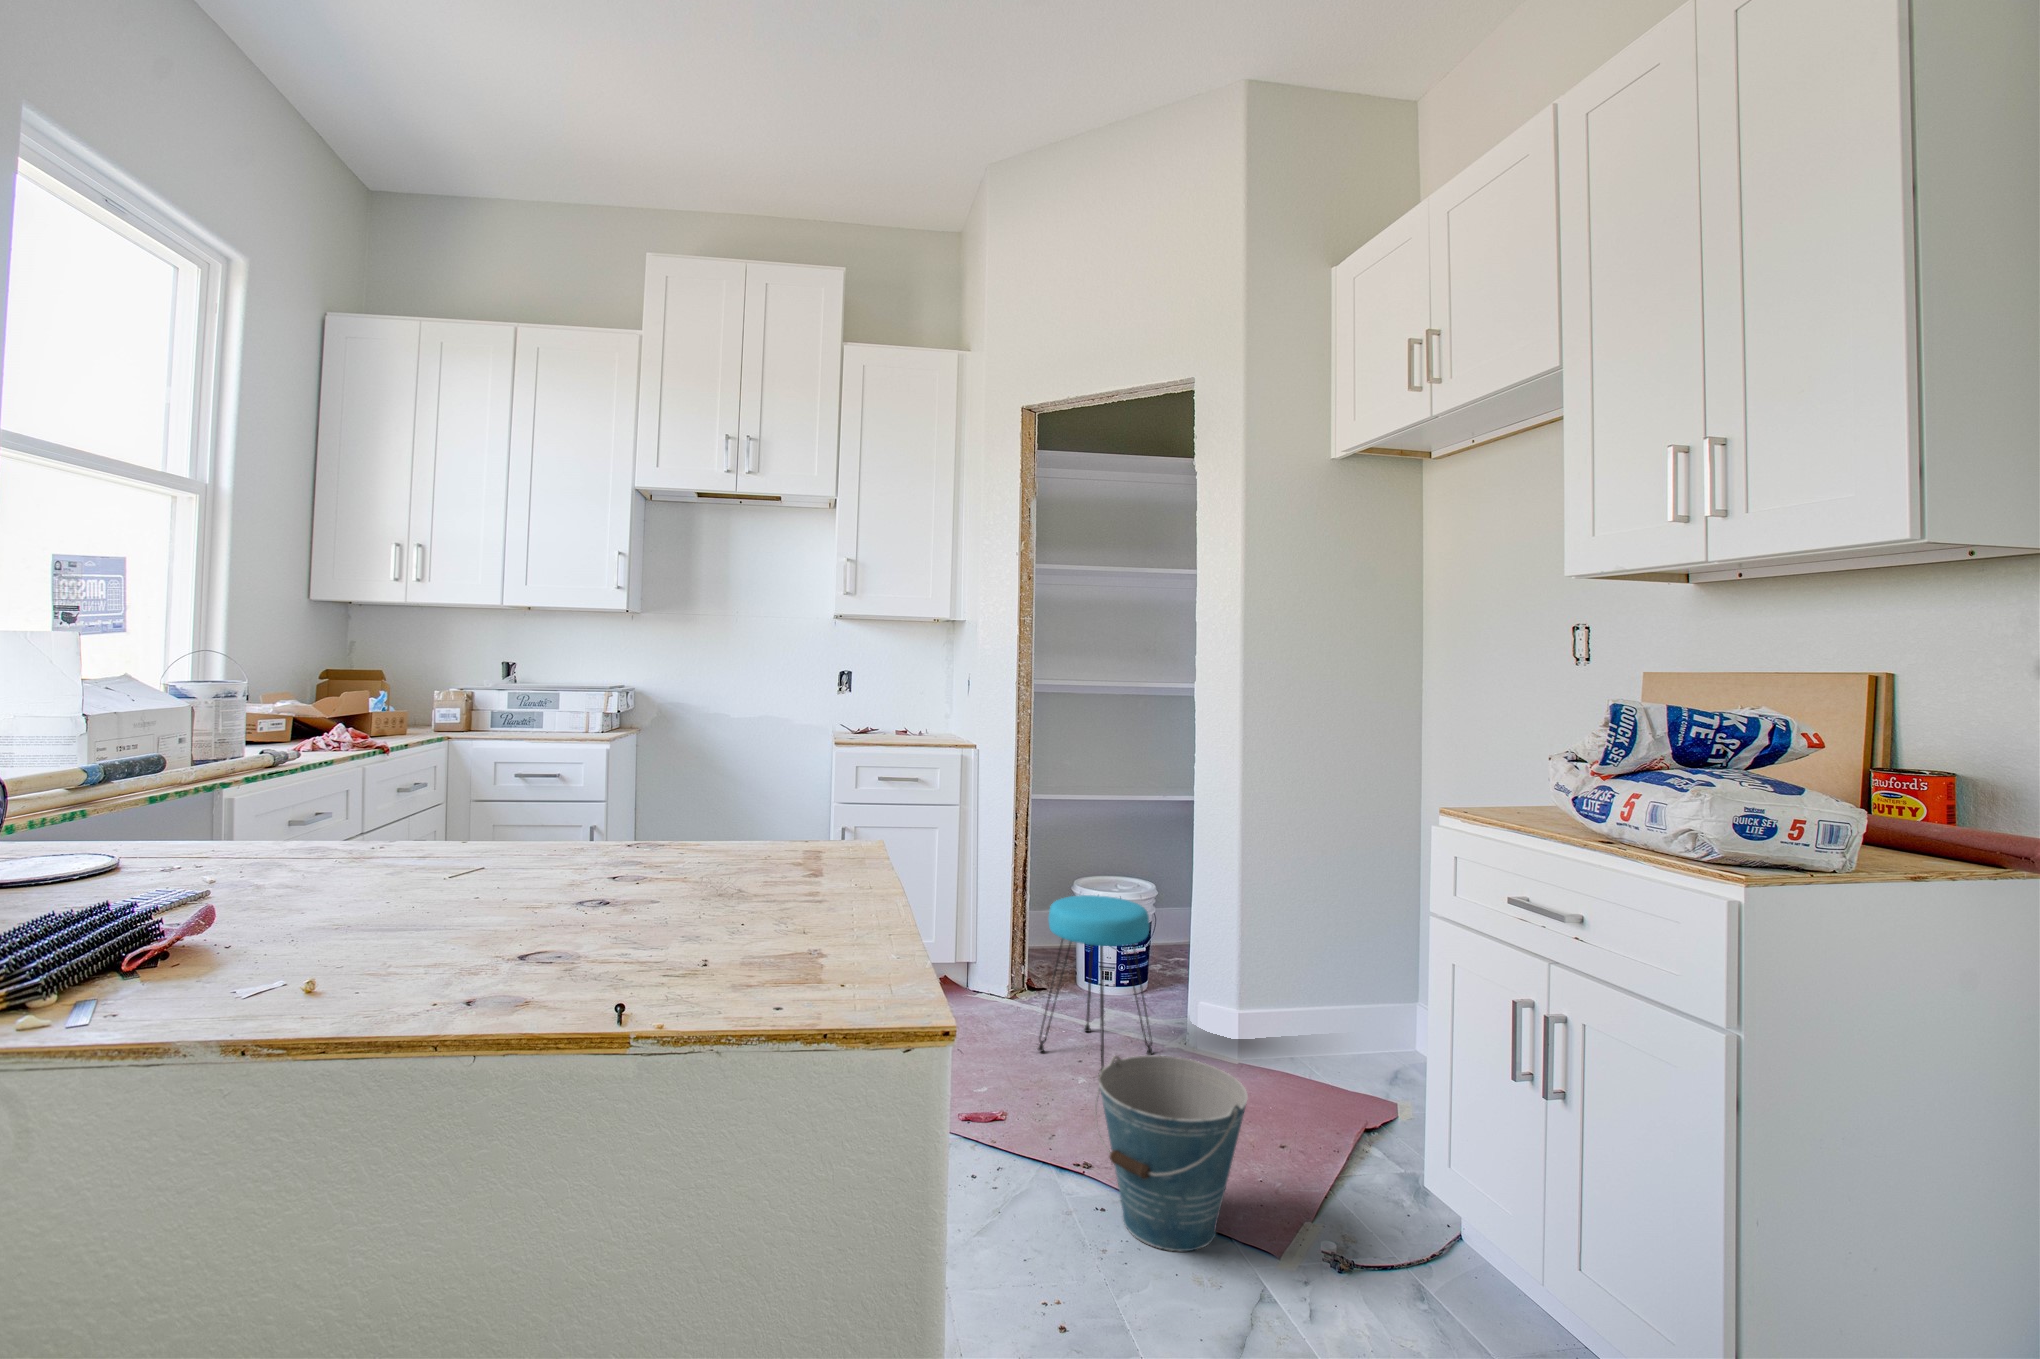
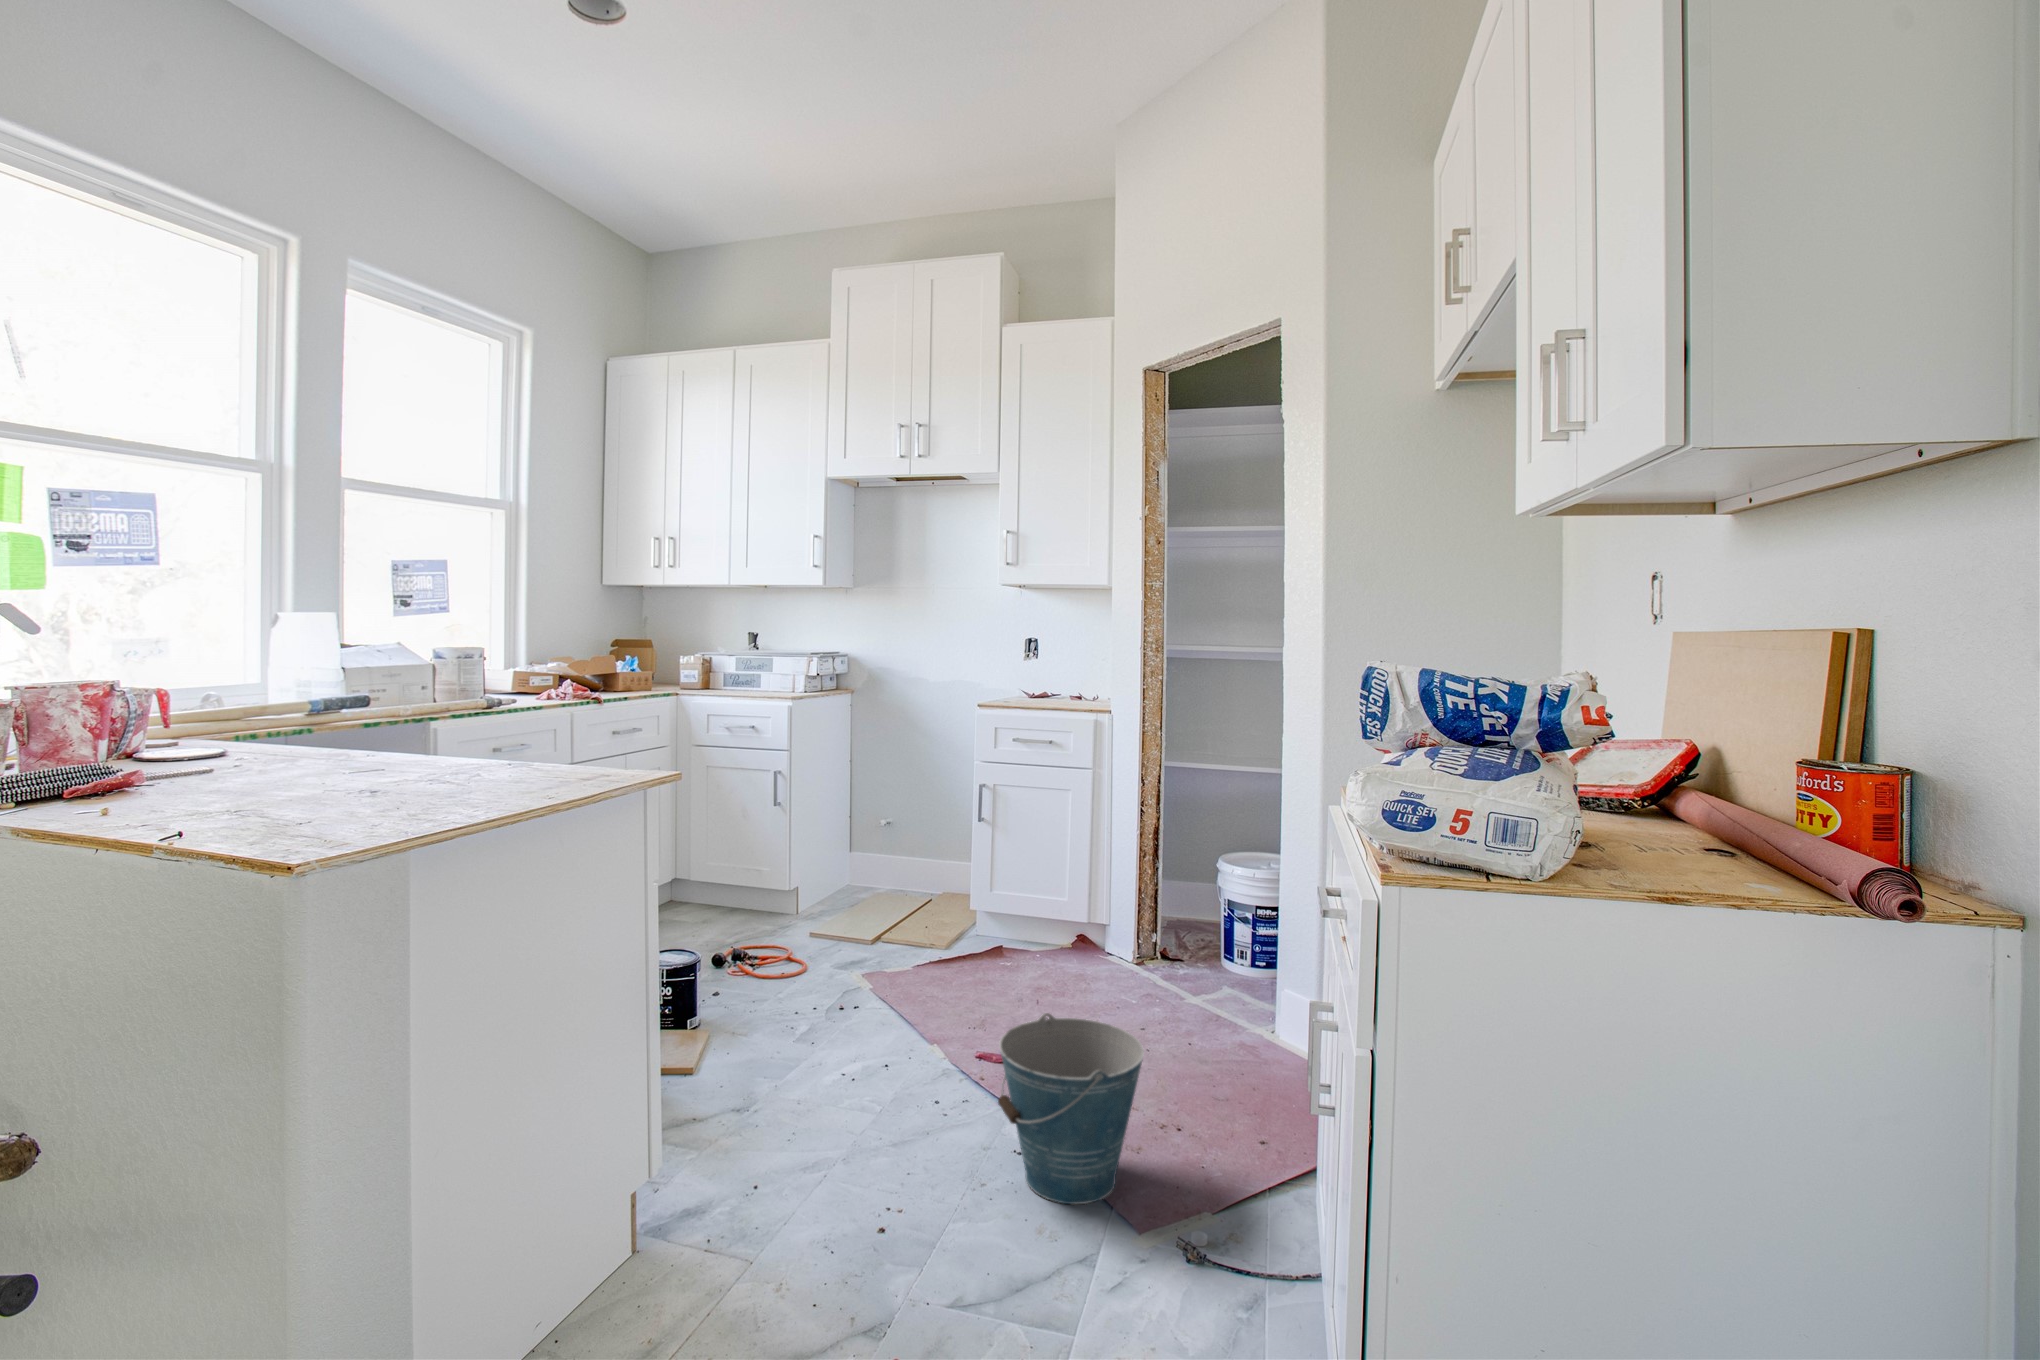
stool: present [1038,895,1153,1071] -> none [1110,869,1229,1050]

